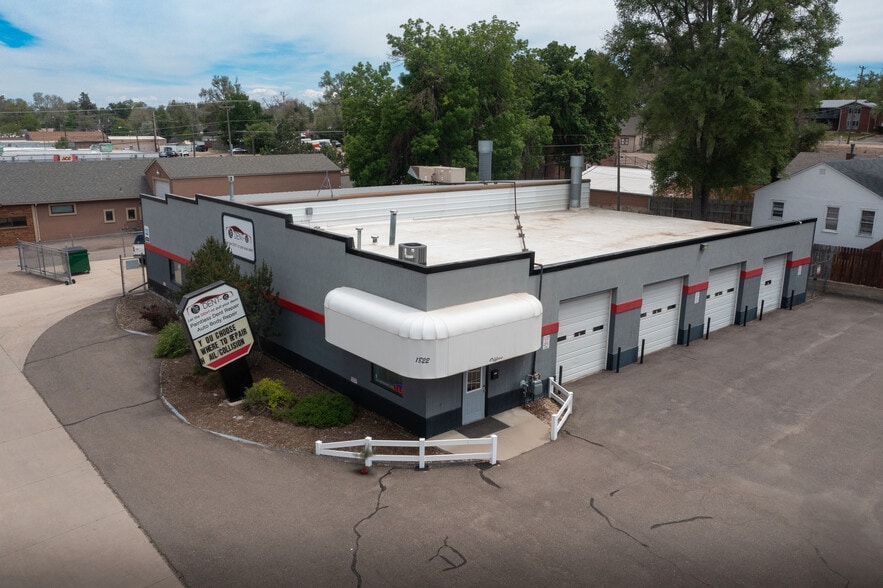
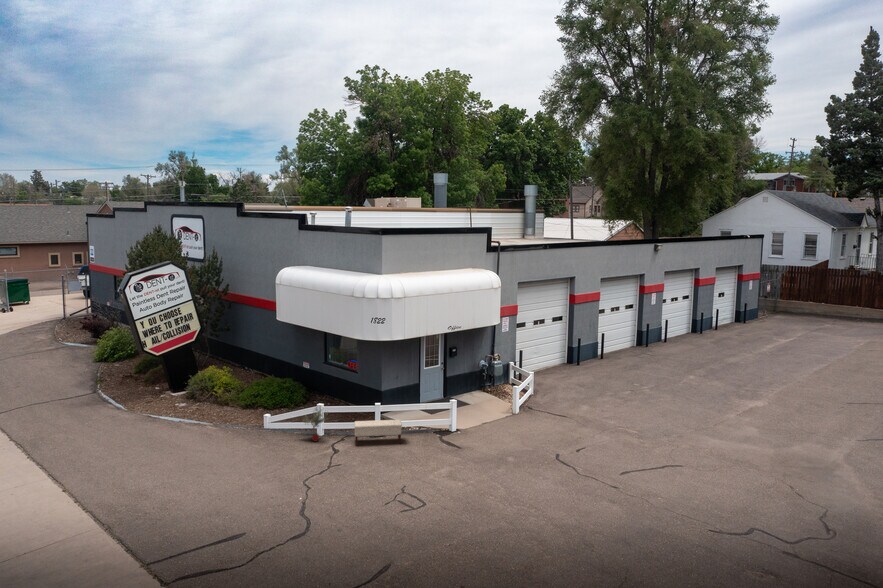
bench: none [400,456,445,481] -> present [354,420,402,446]

